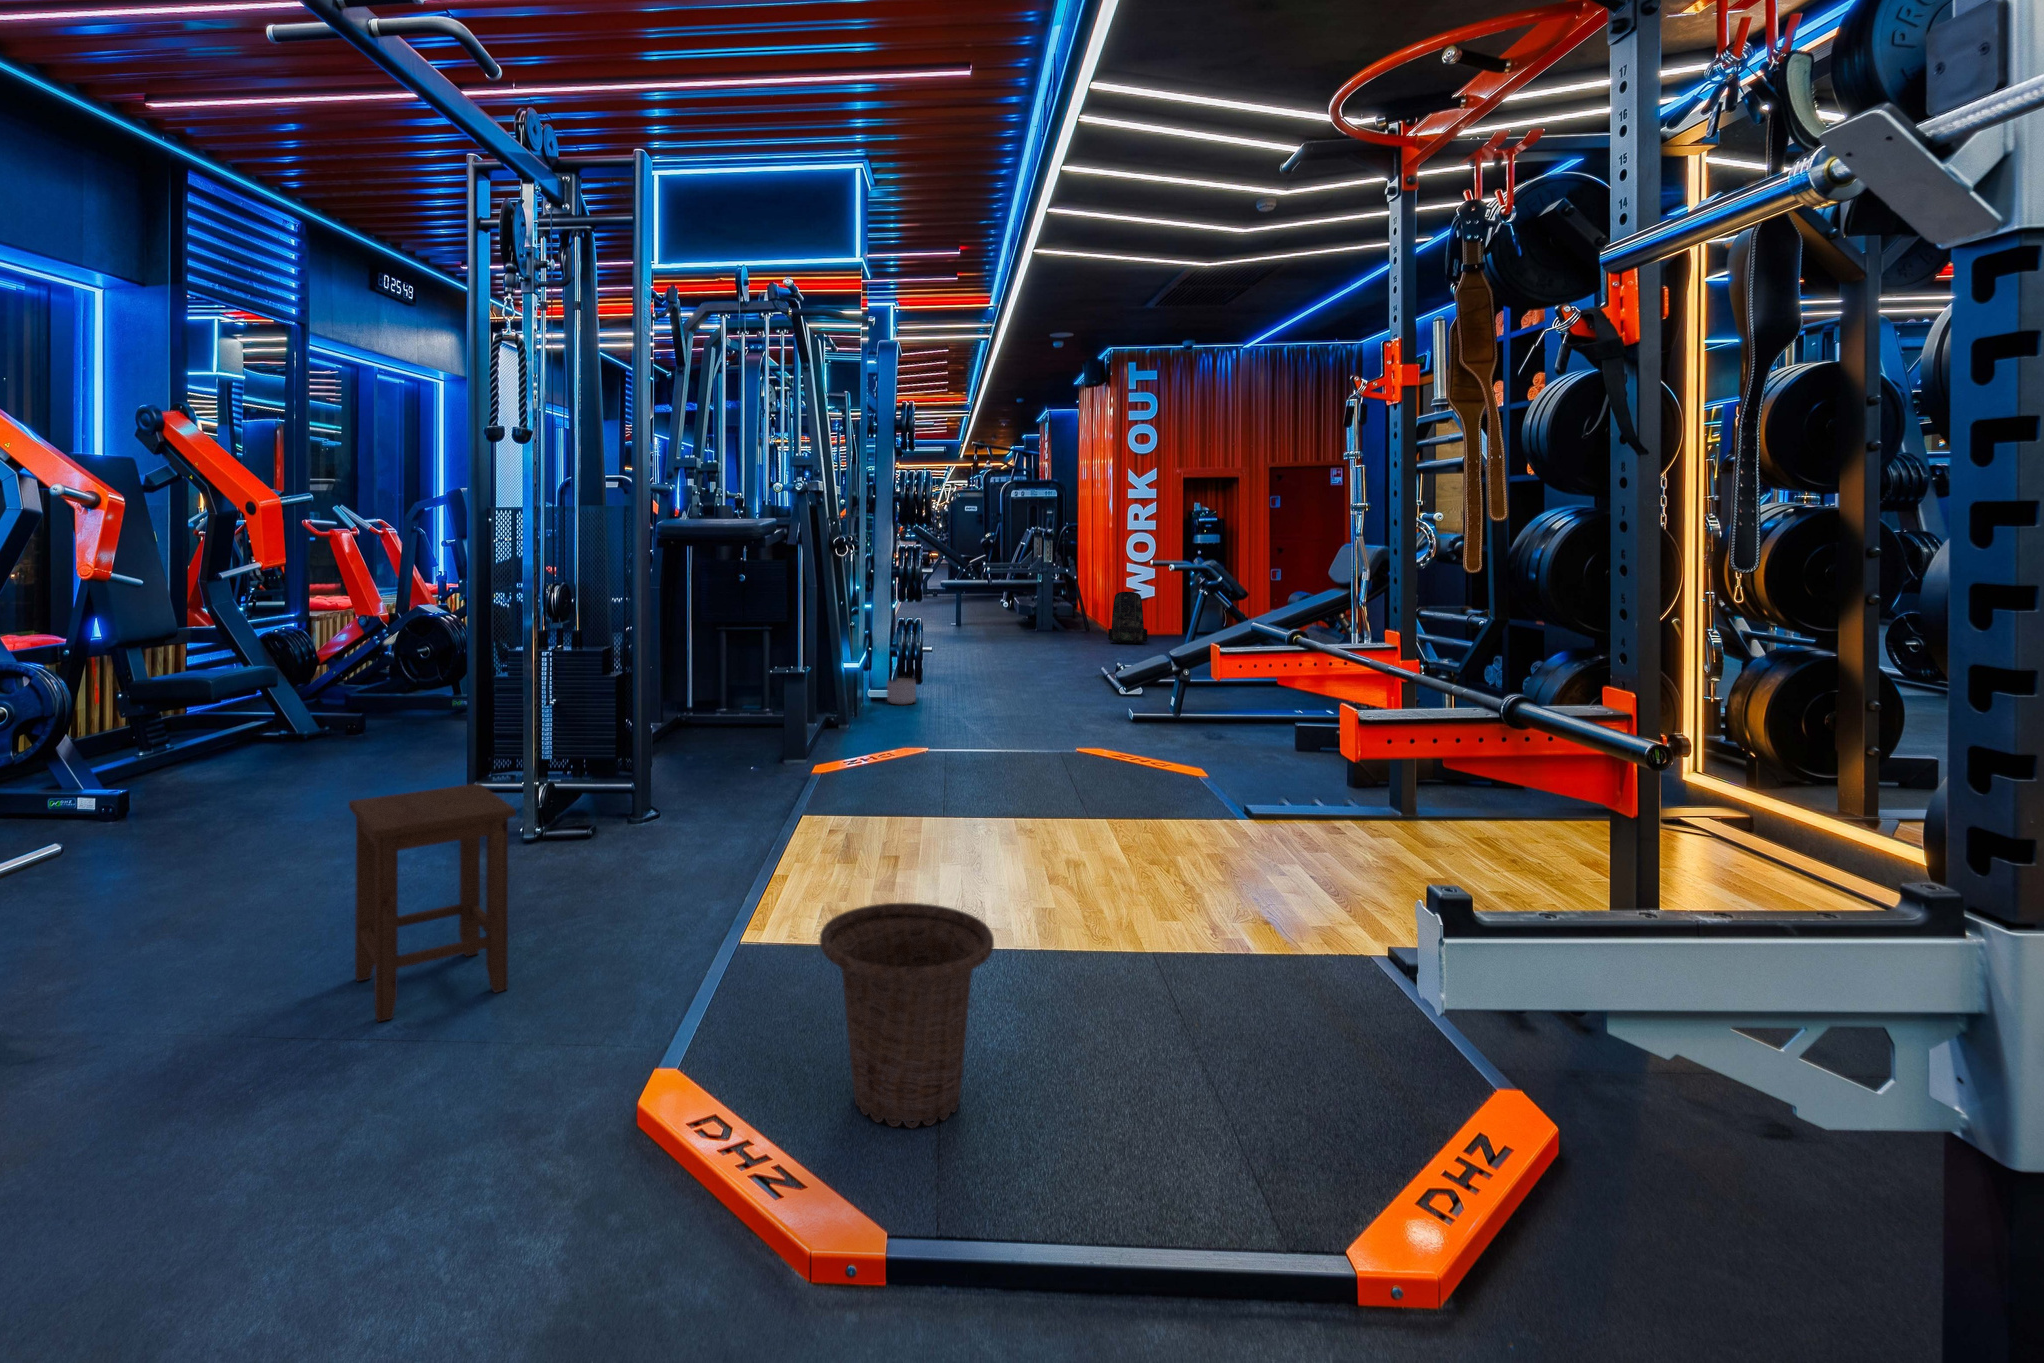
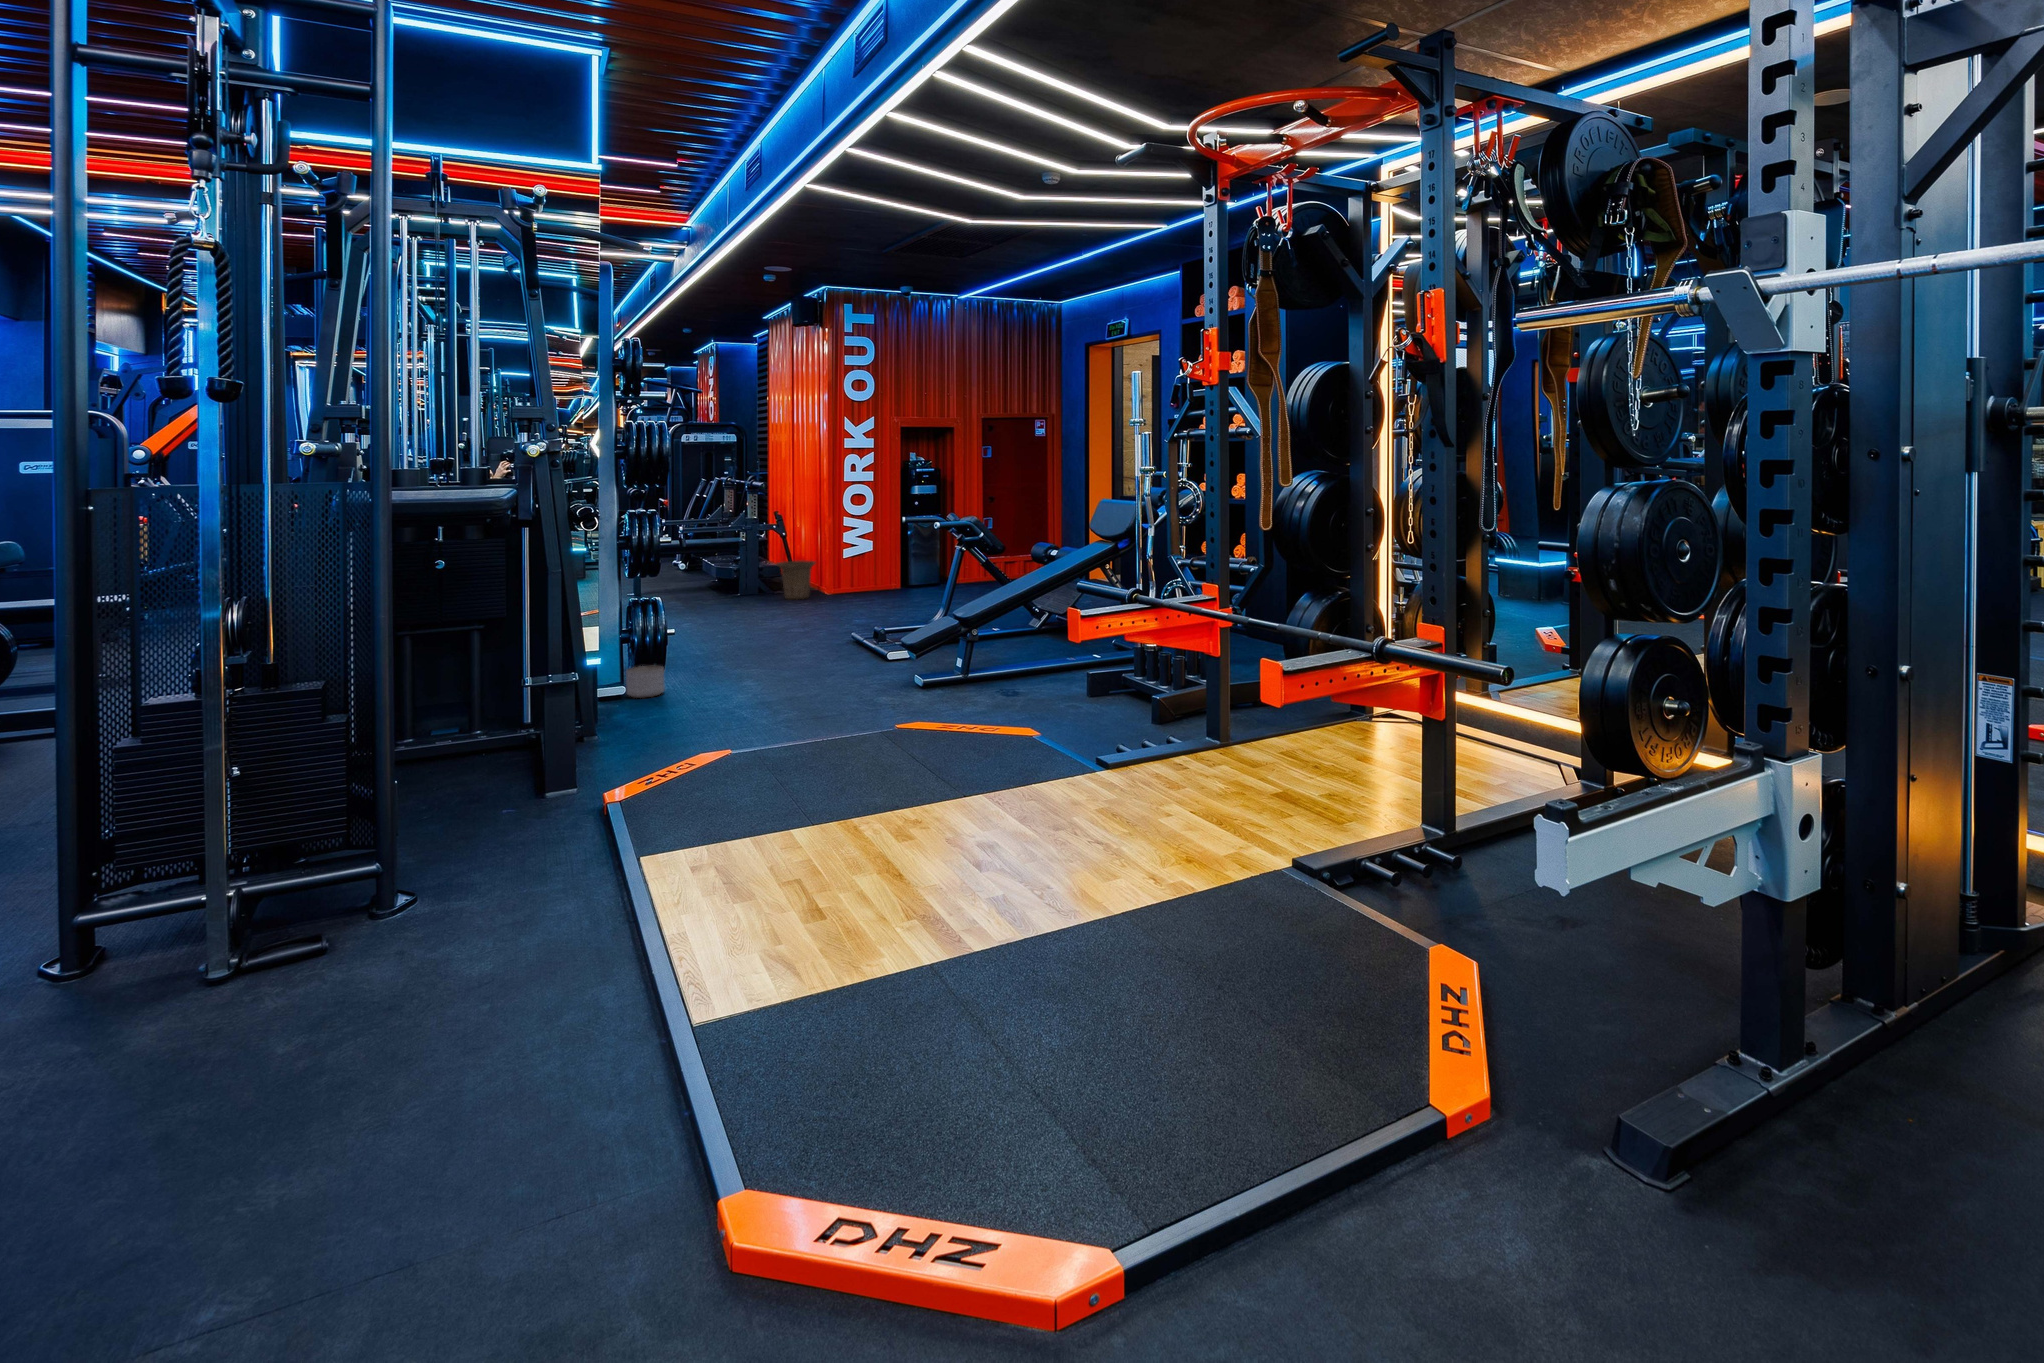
backpack: present [1108,592,1148,643] -> none [831,547,872,602]
stool: present [349,783,516,1022] -> none [39,908,392,1303]
basket: present [819,903,994,1128] -> present [777,561,816,599]

